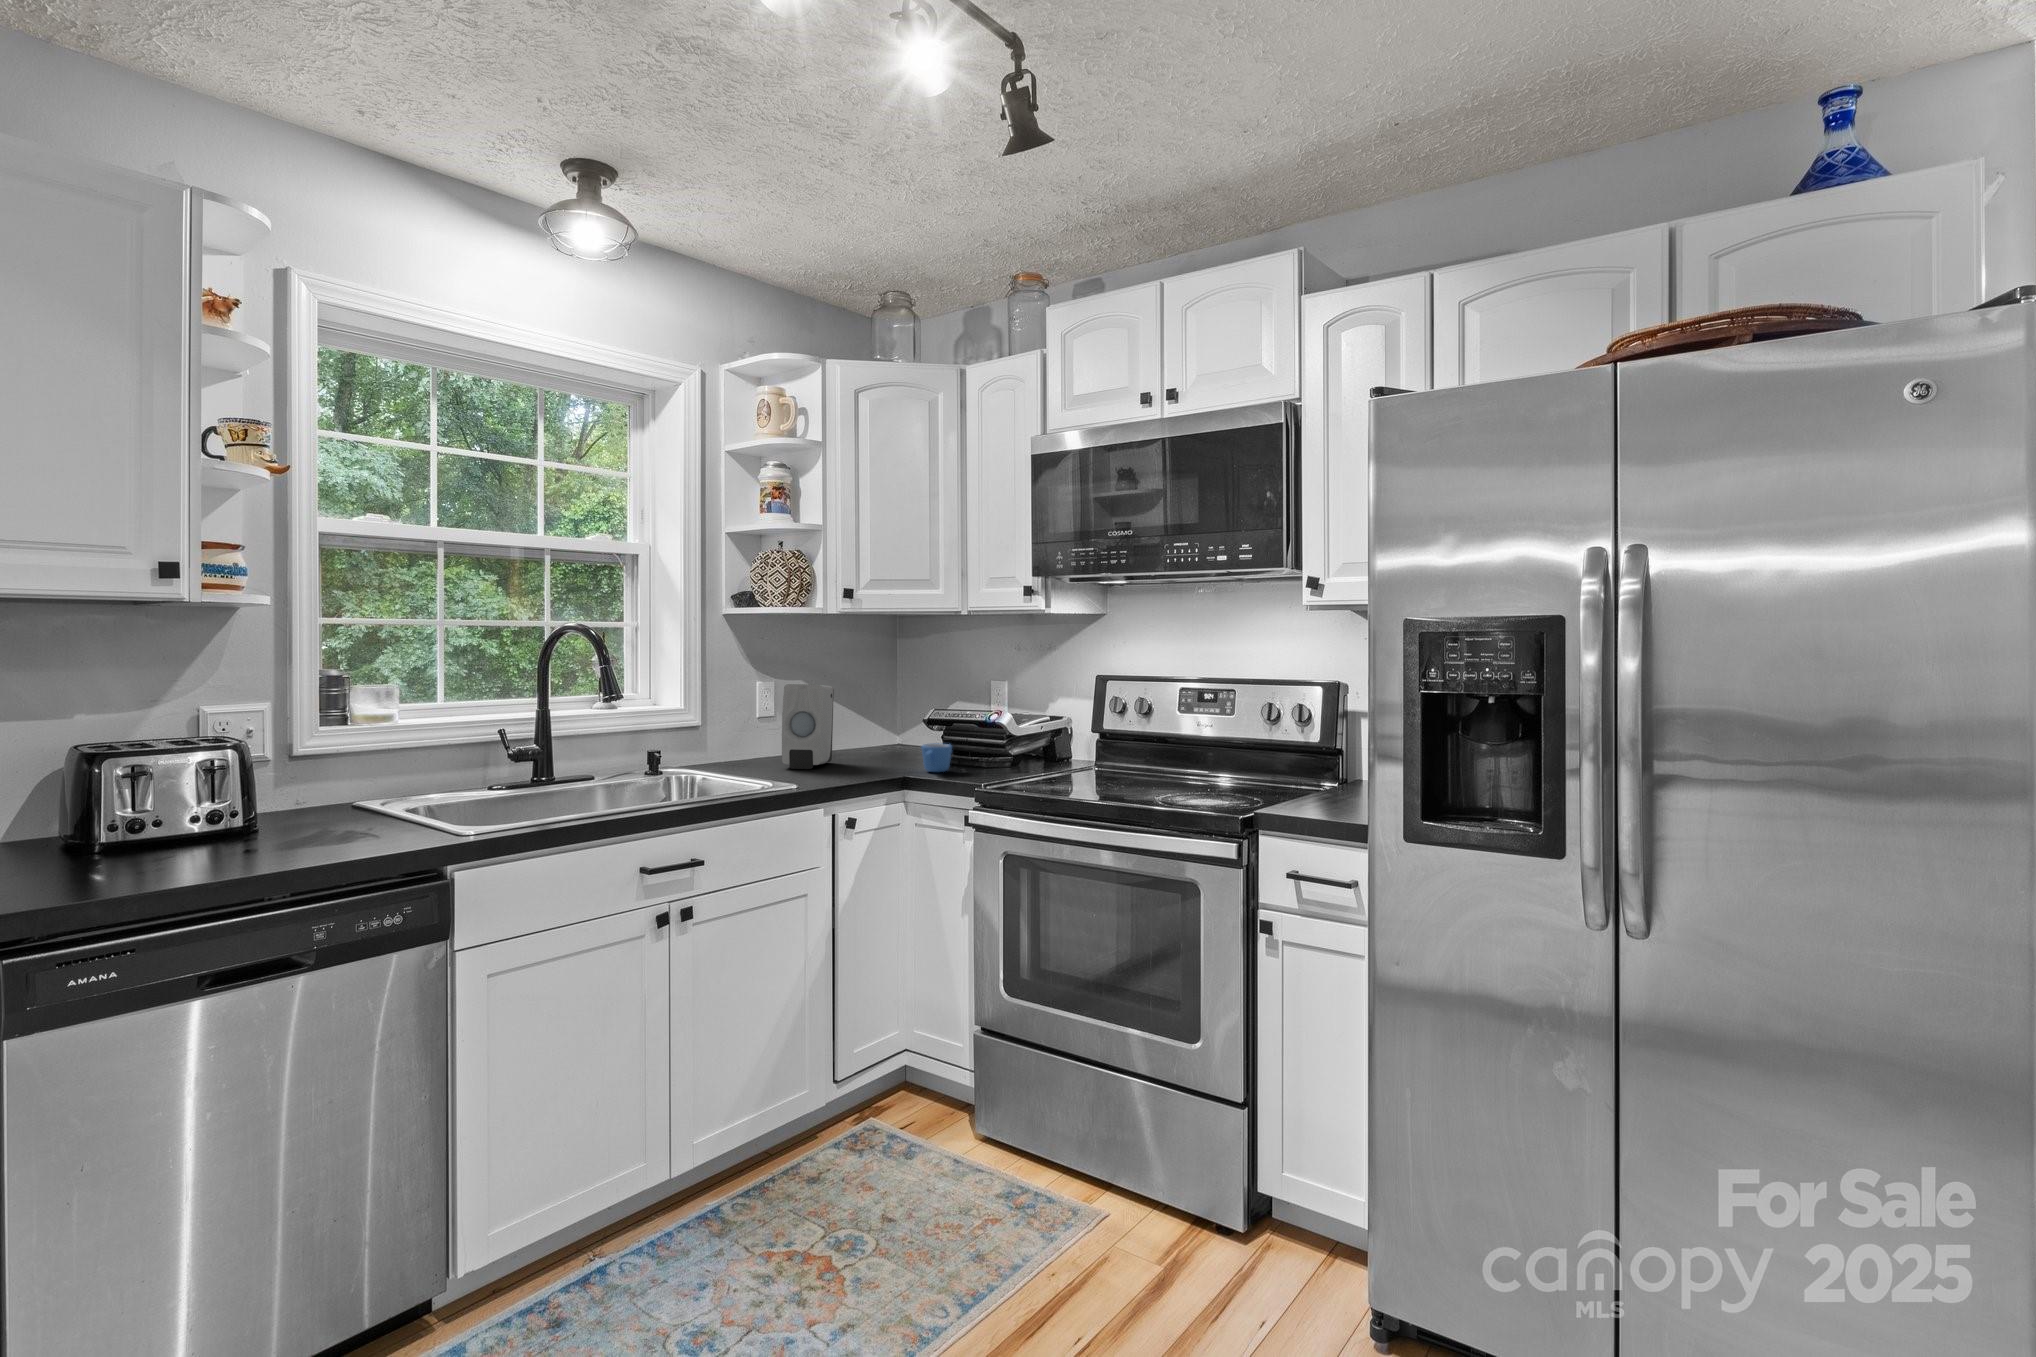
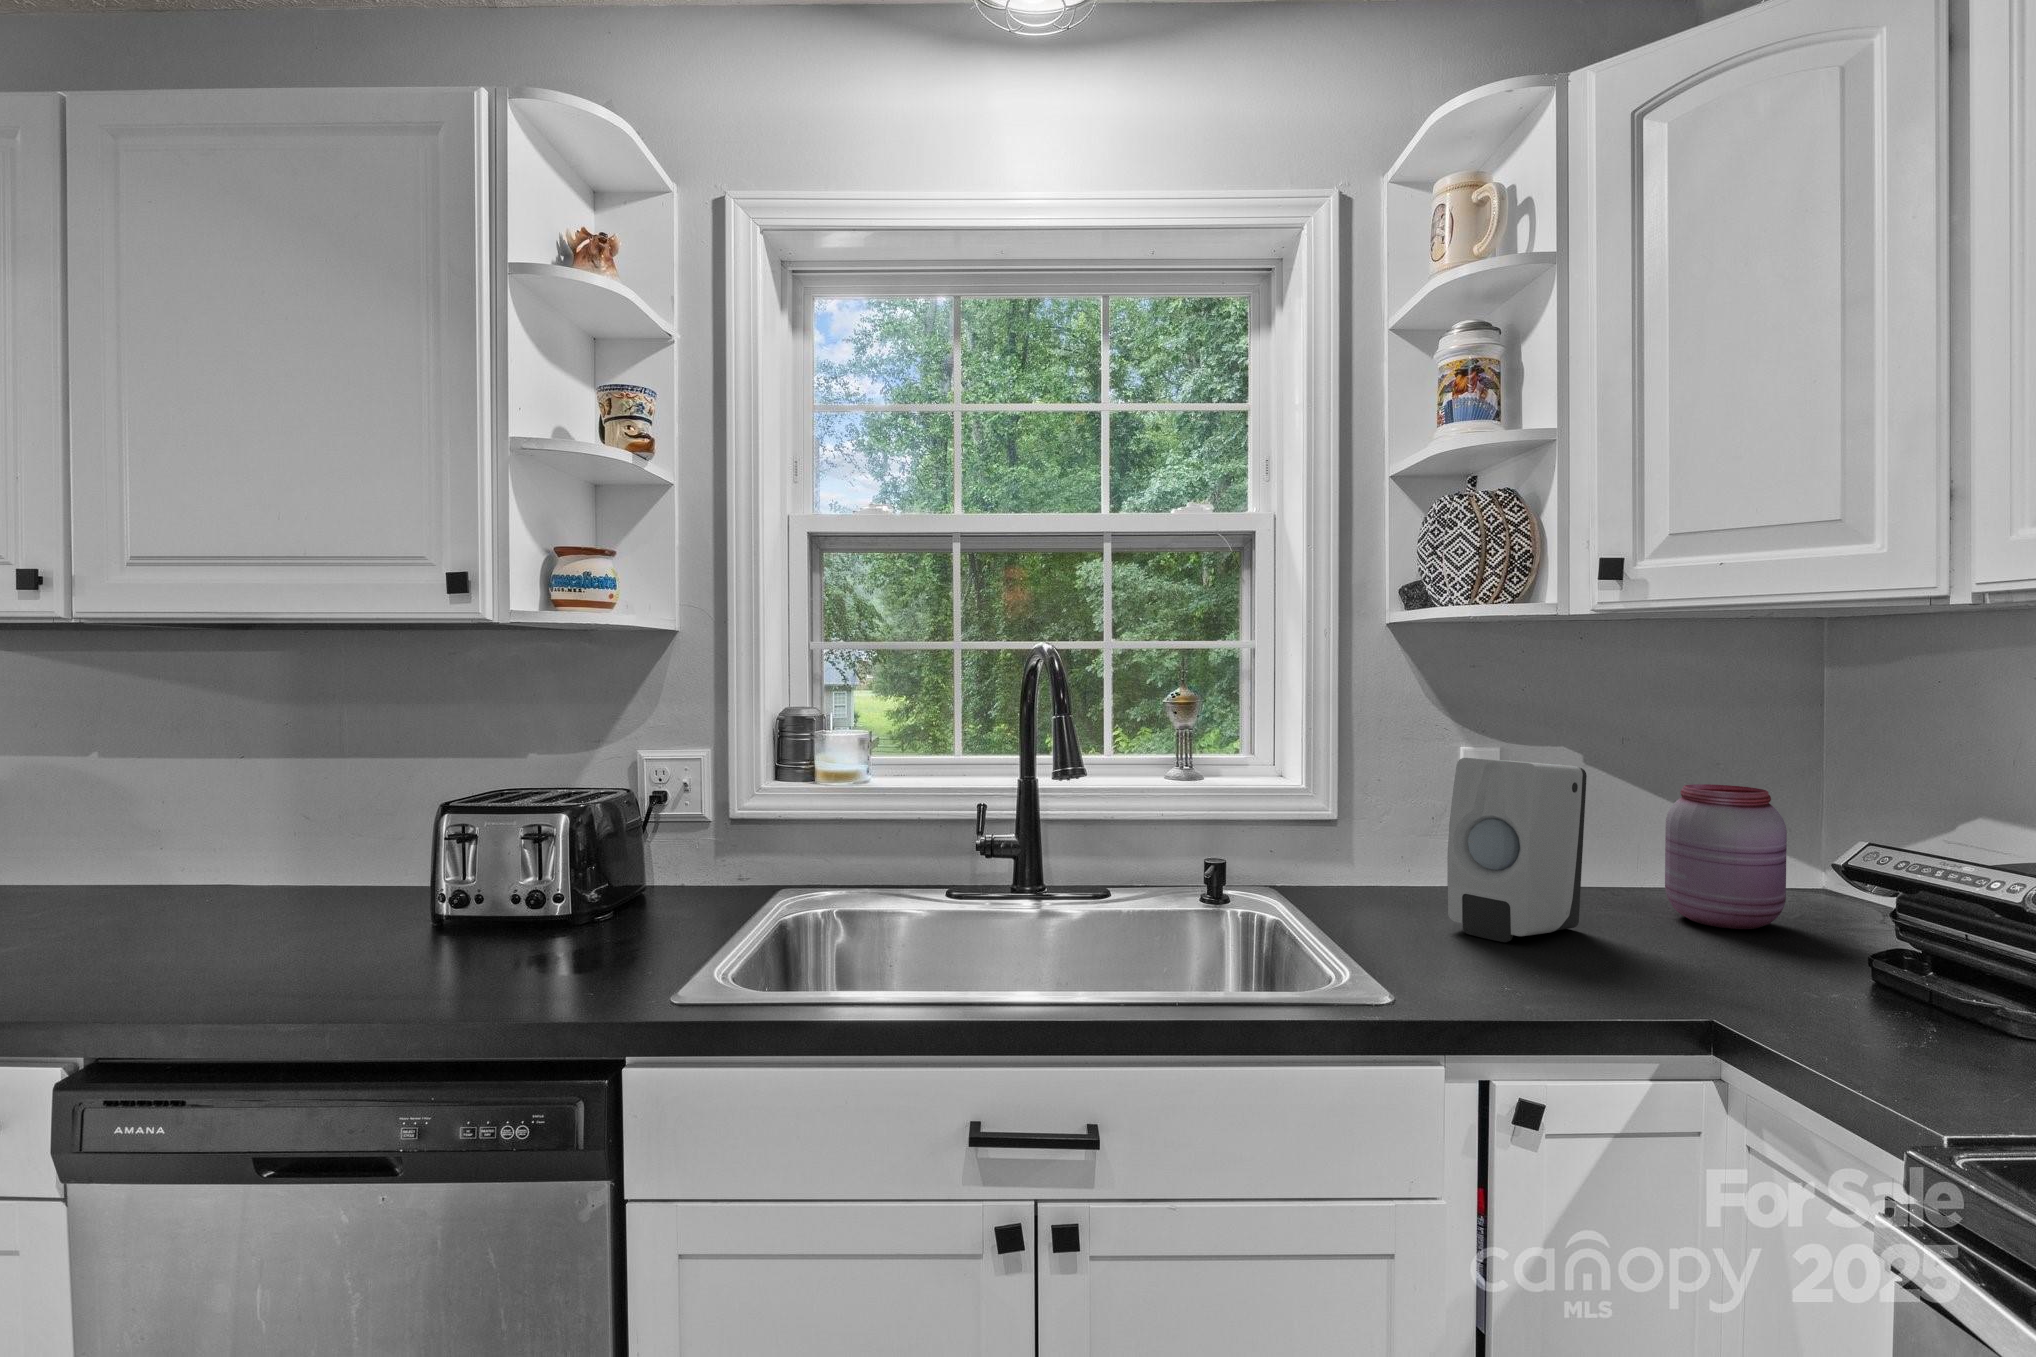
jar: none [856,693,901,755] -> present [1665,784,1787,929]
mug: present [921,743,952,772] -> none [1792,940,1900,1030]

